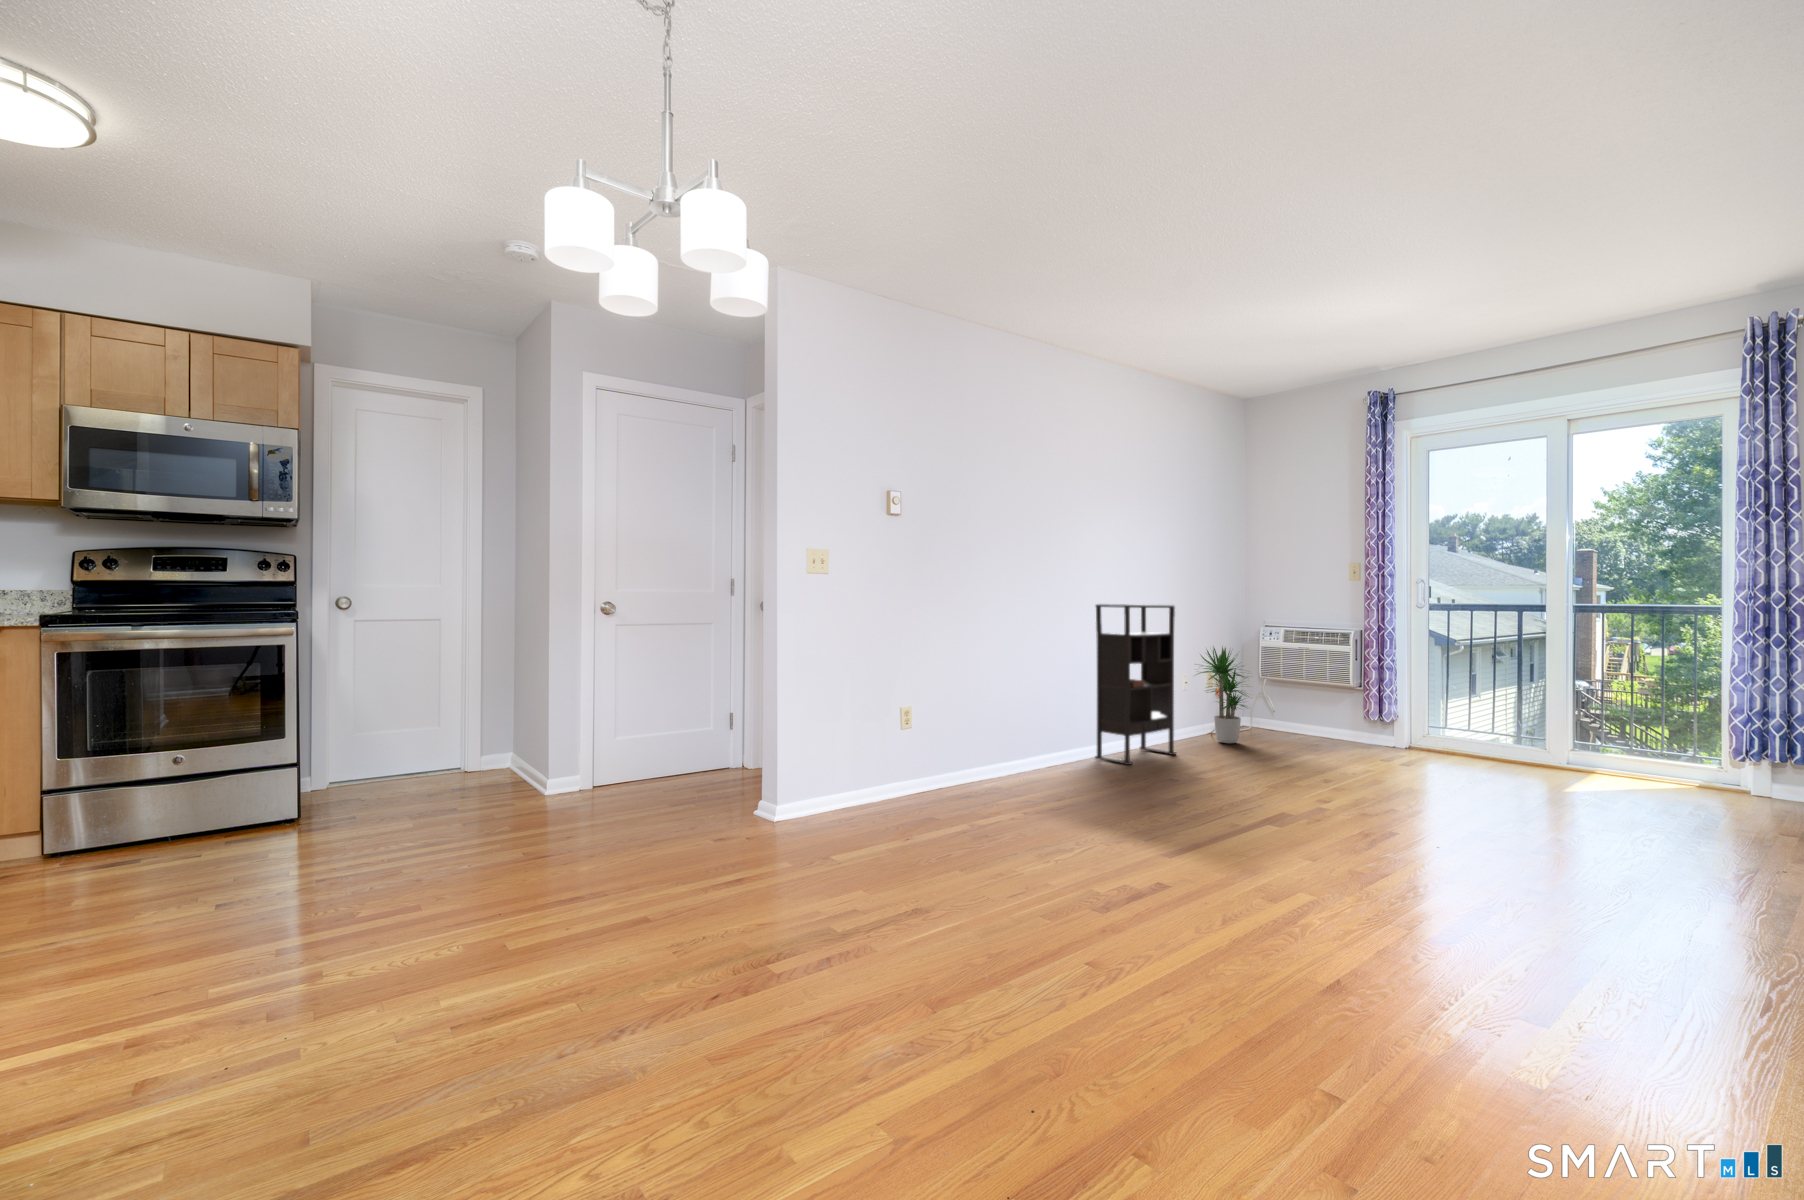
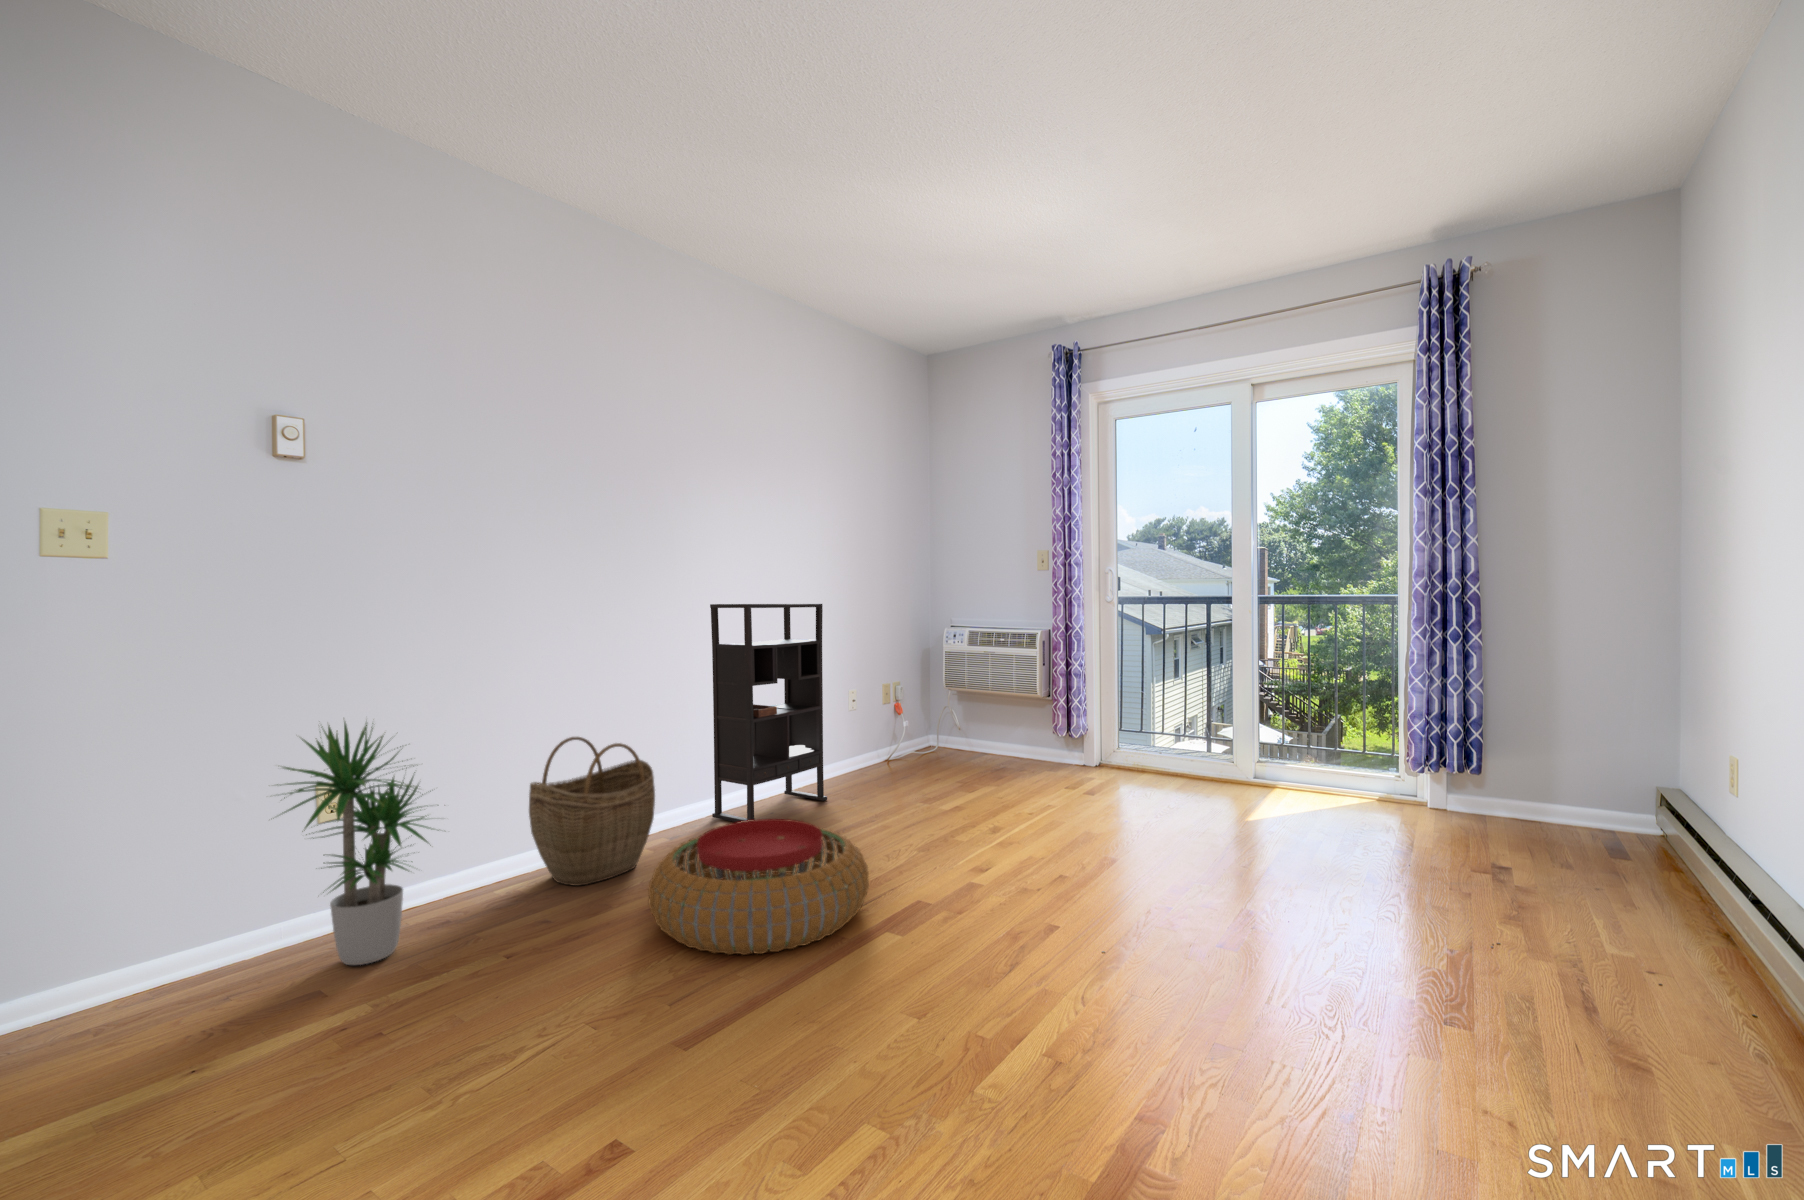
potted plant: present [1198,647,1247,743] -> present [277,722,431,965]
woven basket: none [1000,690,1077,785] -> present [529,737,655,886]
pouf: none [1099,749,1249,823] -> present [648,819,869,955]

